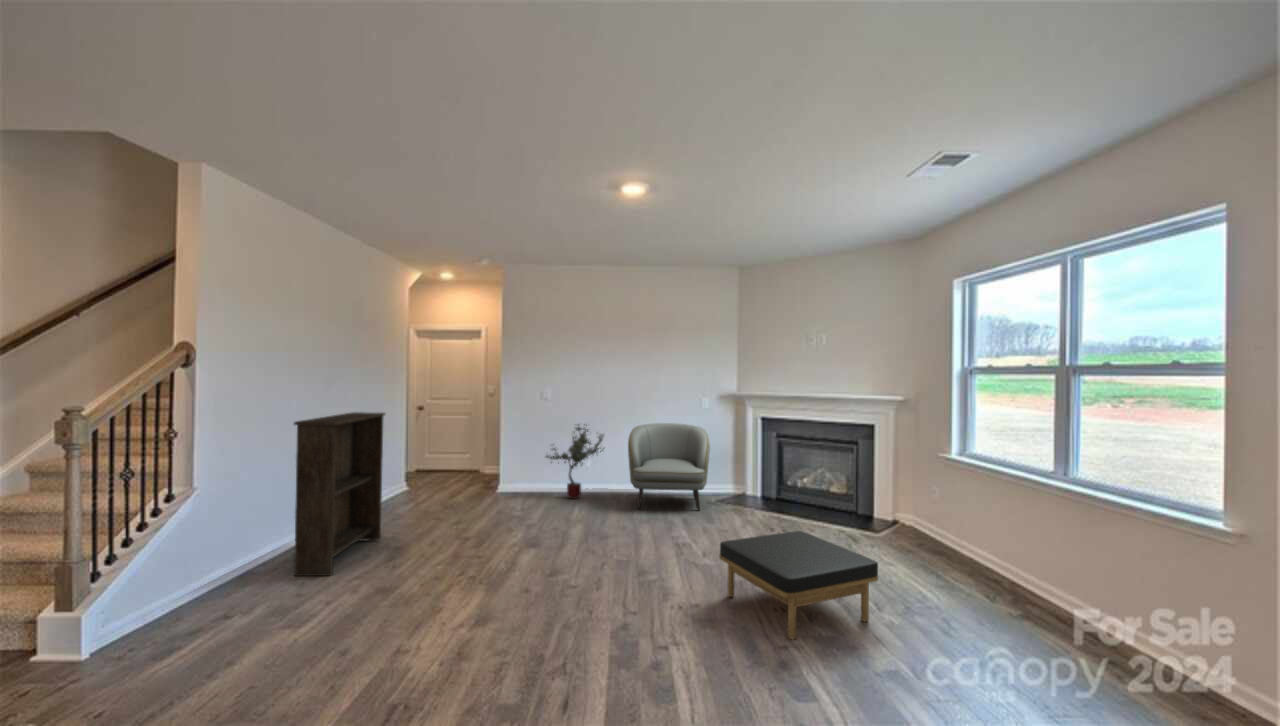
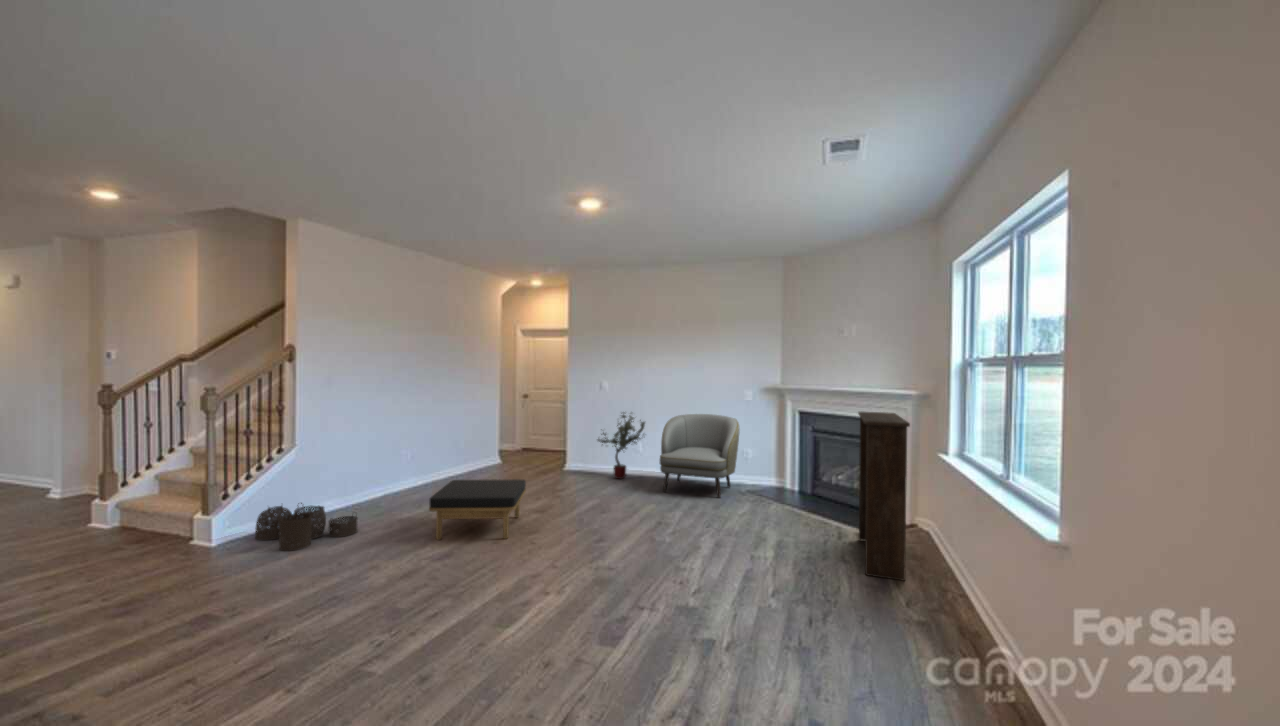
bookshelf: present [294,412,385,576] -> present [858,412,910,581]
ottoman: present [719,531,878,639] -> present [429,479,526,540]
woven basket: none [150,571,315,646] -> present [255,503,357,551]

